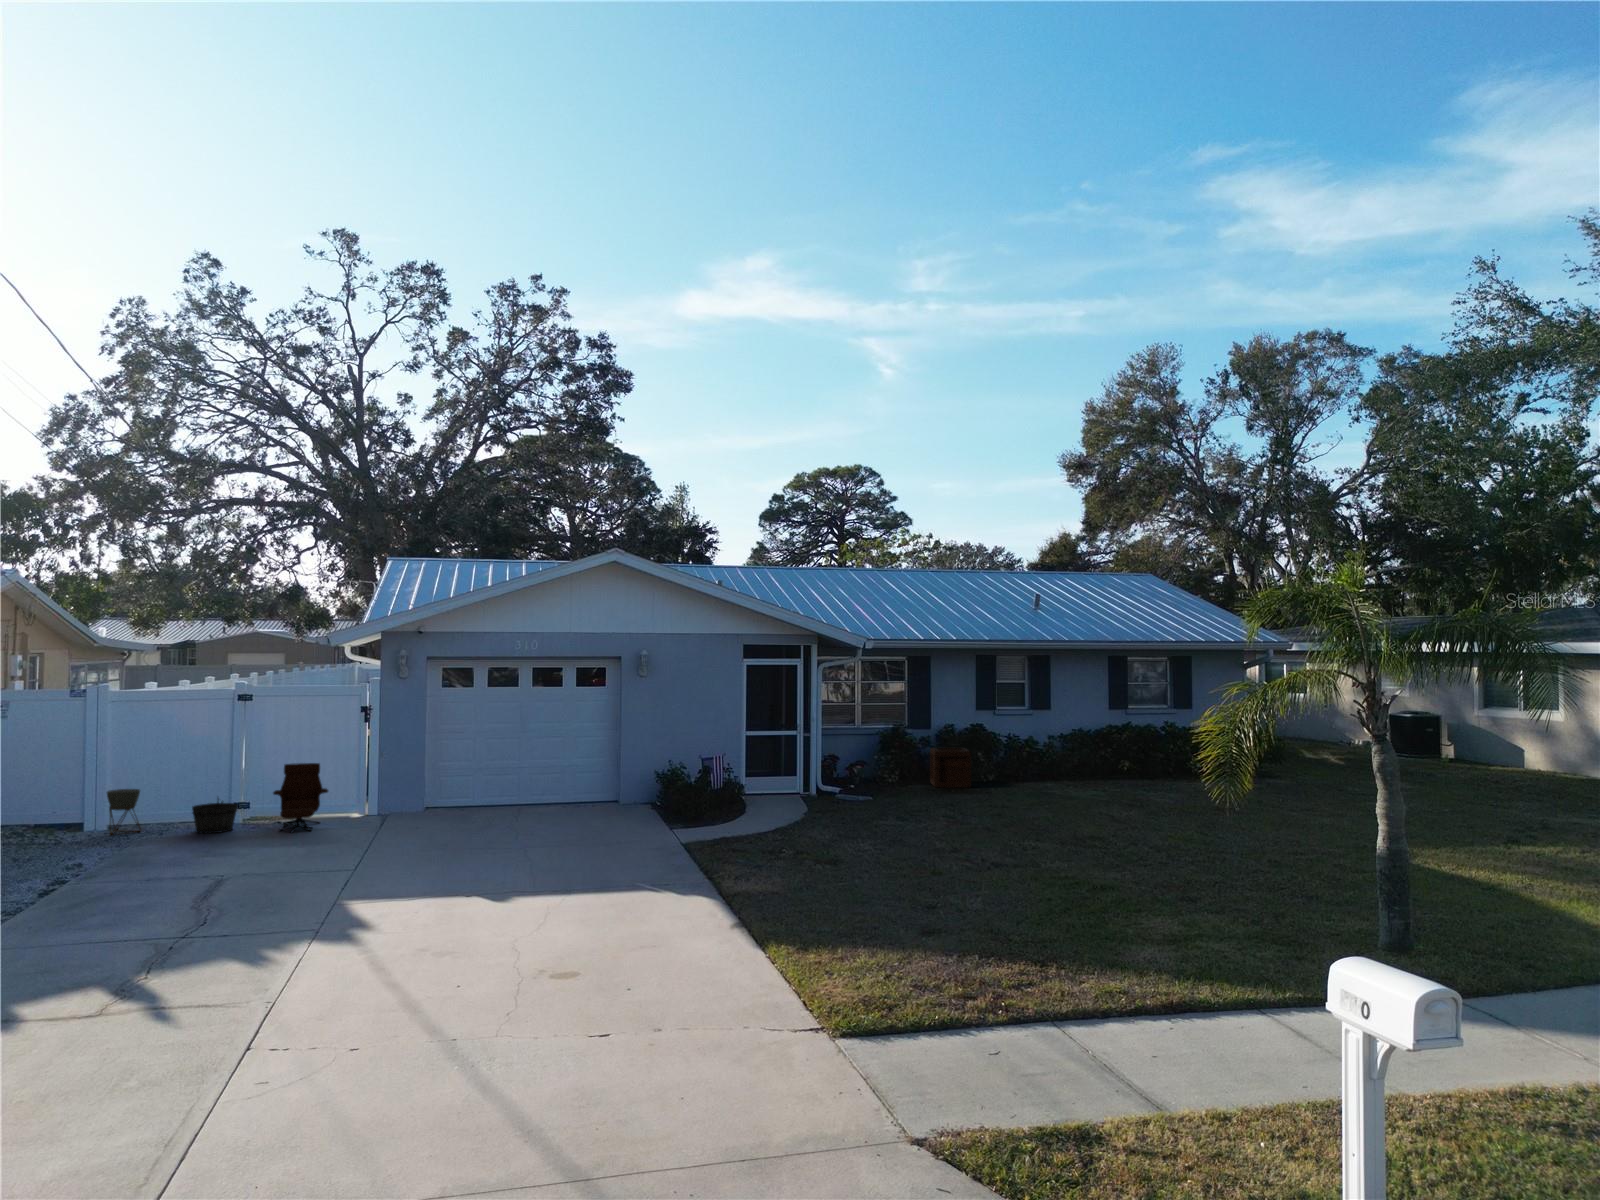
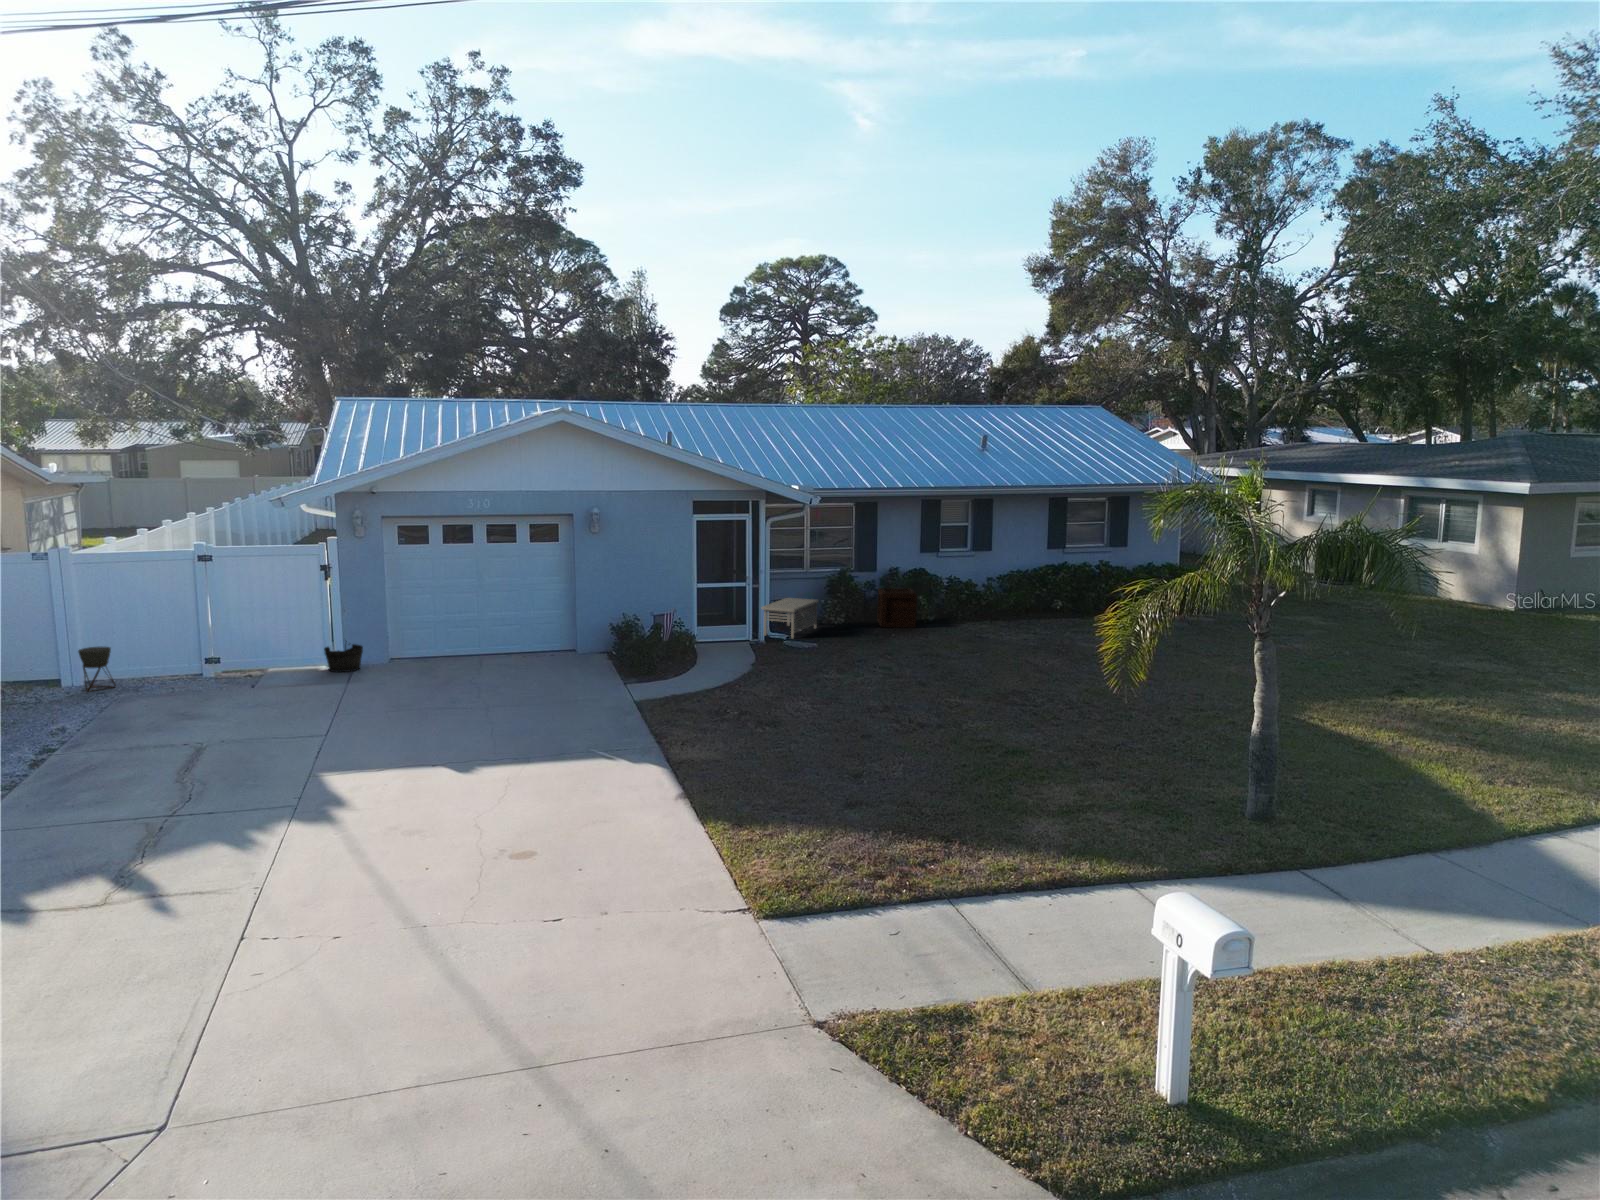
storage bench: none [811,756,870,796] -> present [761,598,819,638]
lounge chair: present [273,763,328,833] -> none [240,619,294,688]
wooden bucket: present [192,799,238,833] -> present [324,641,363,672]

